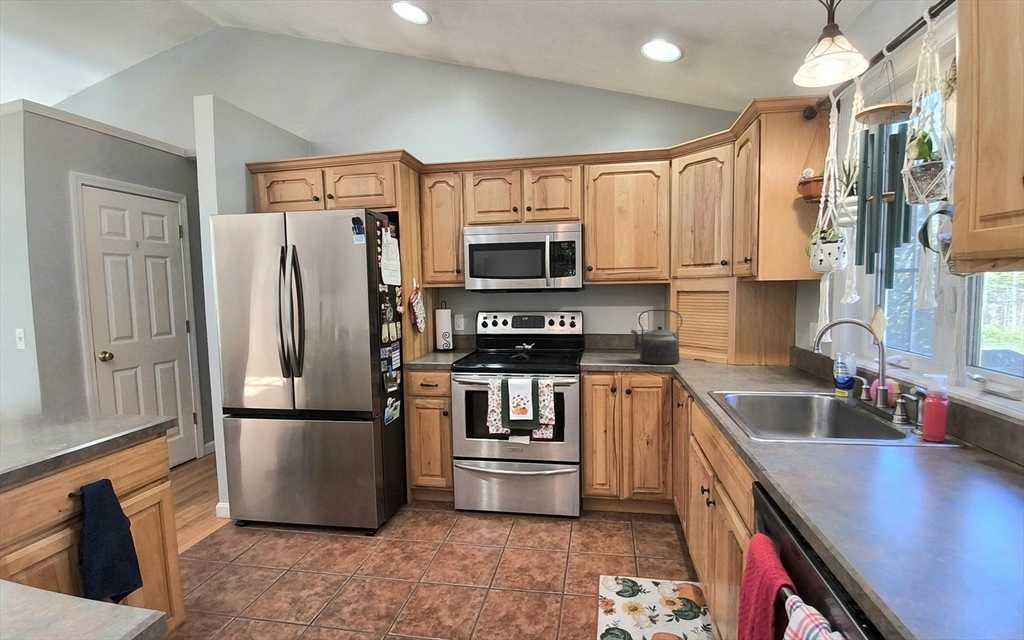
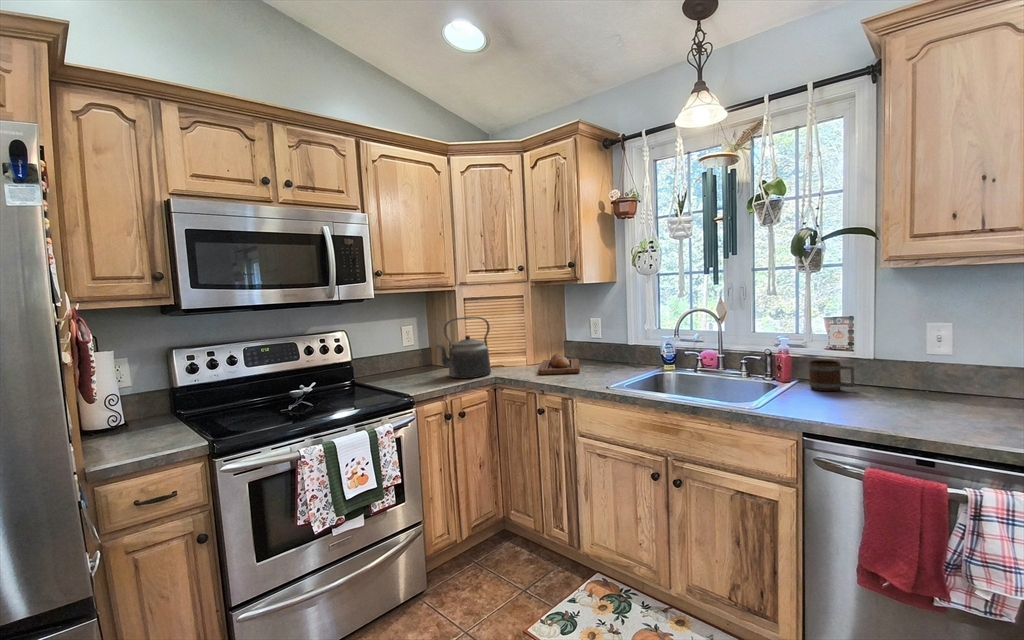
bread loaf: none [703,358,783,380] -> present [539,354,580,374]
mug: none [889,419,945,468] -> present [808,360,855,391]

